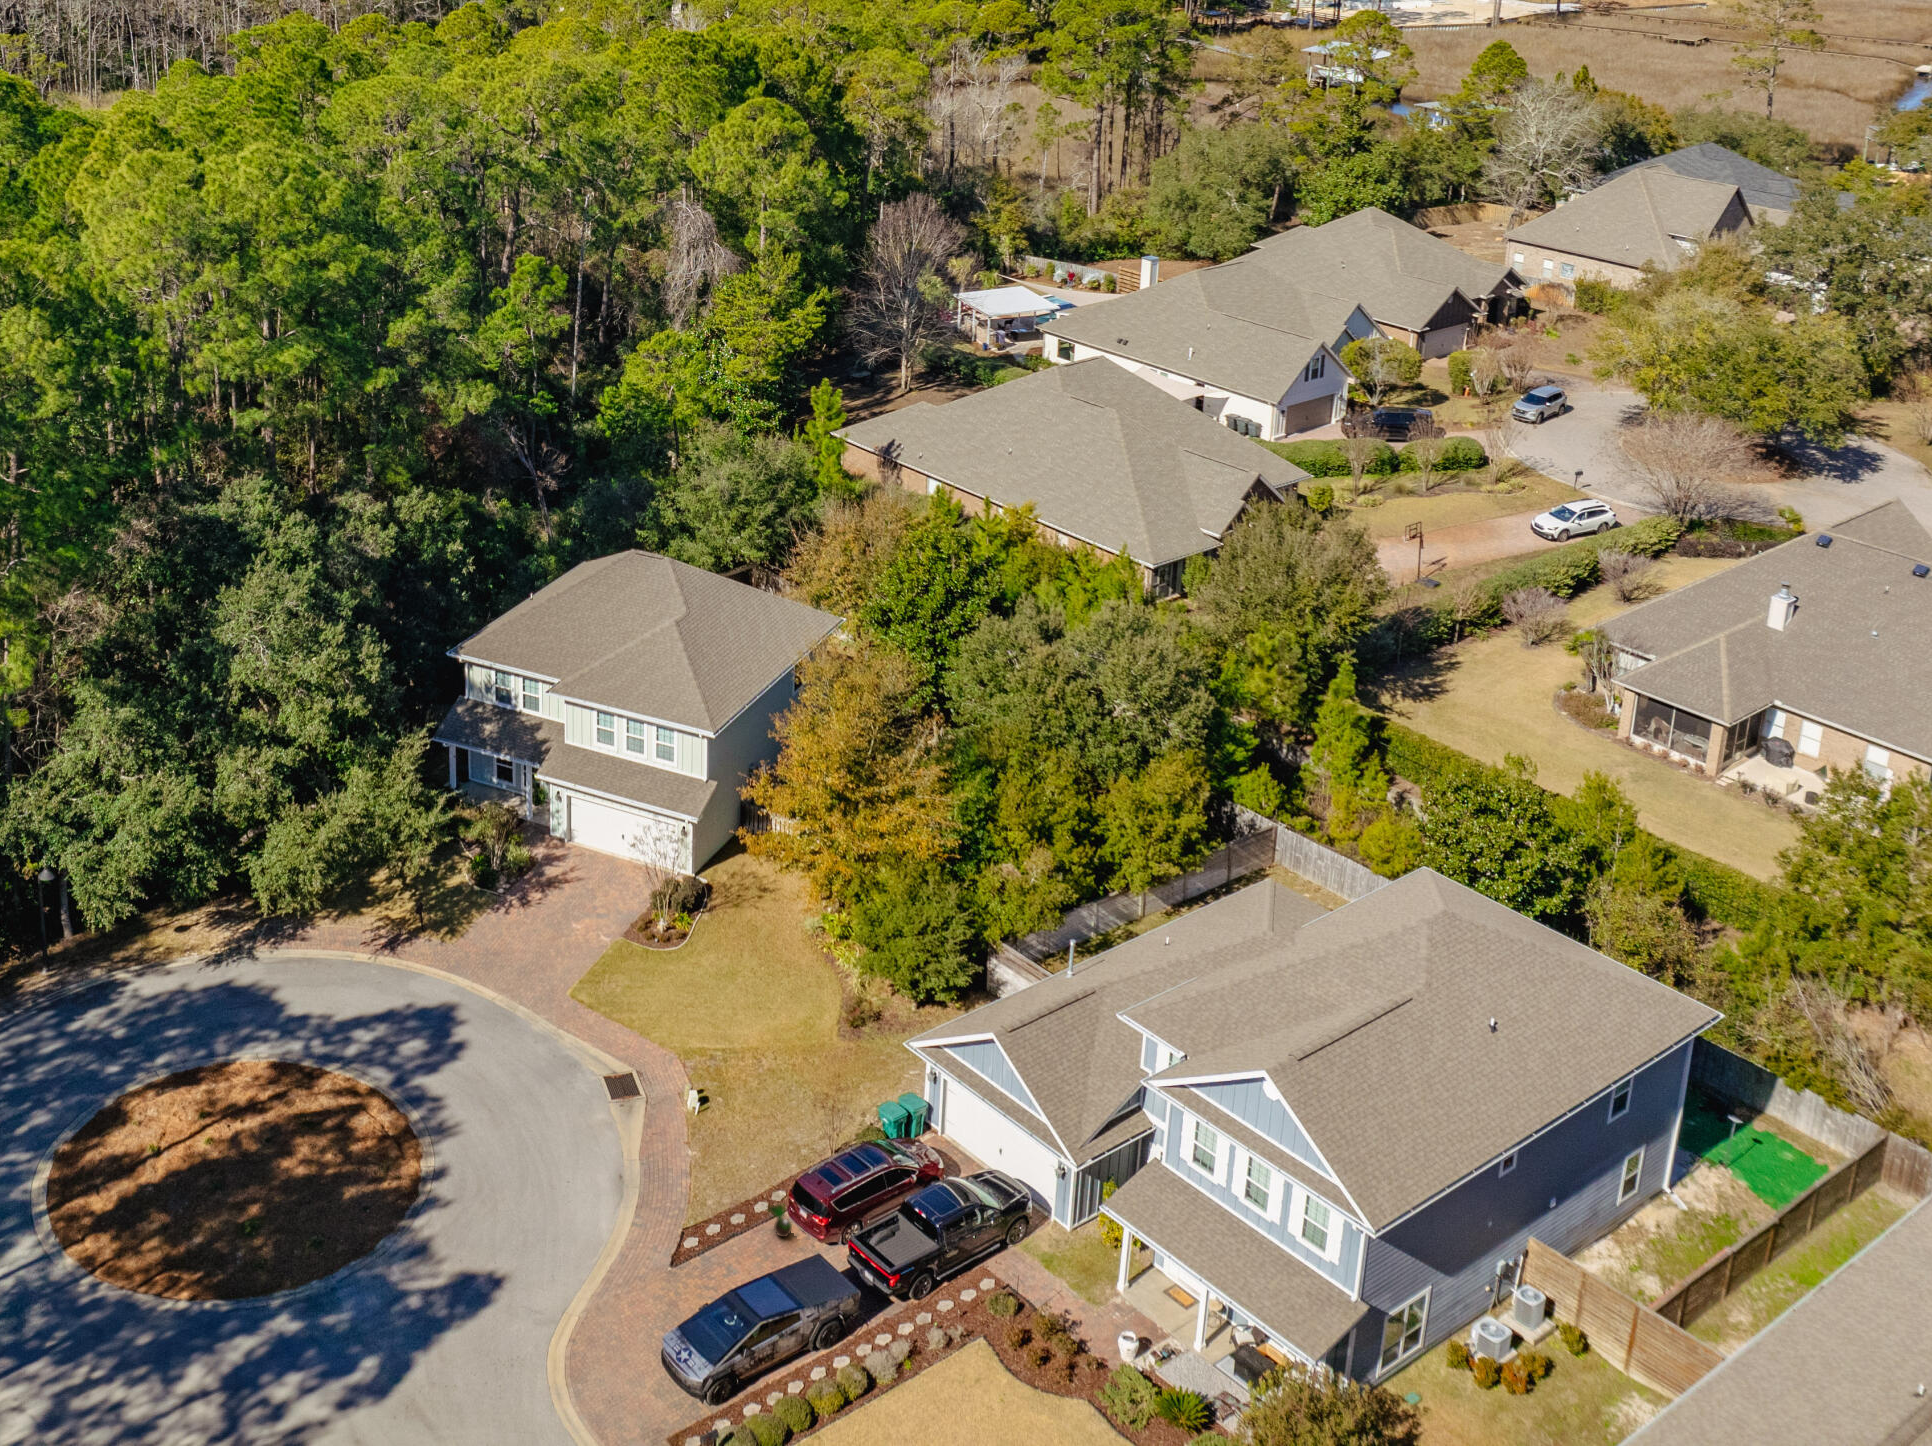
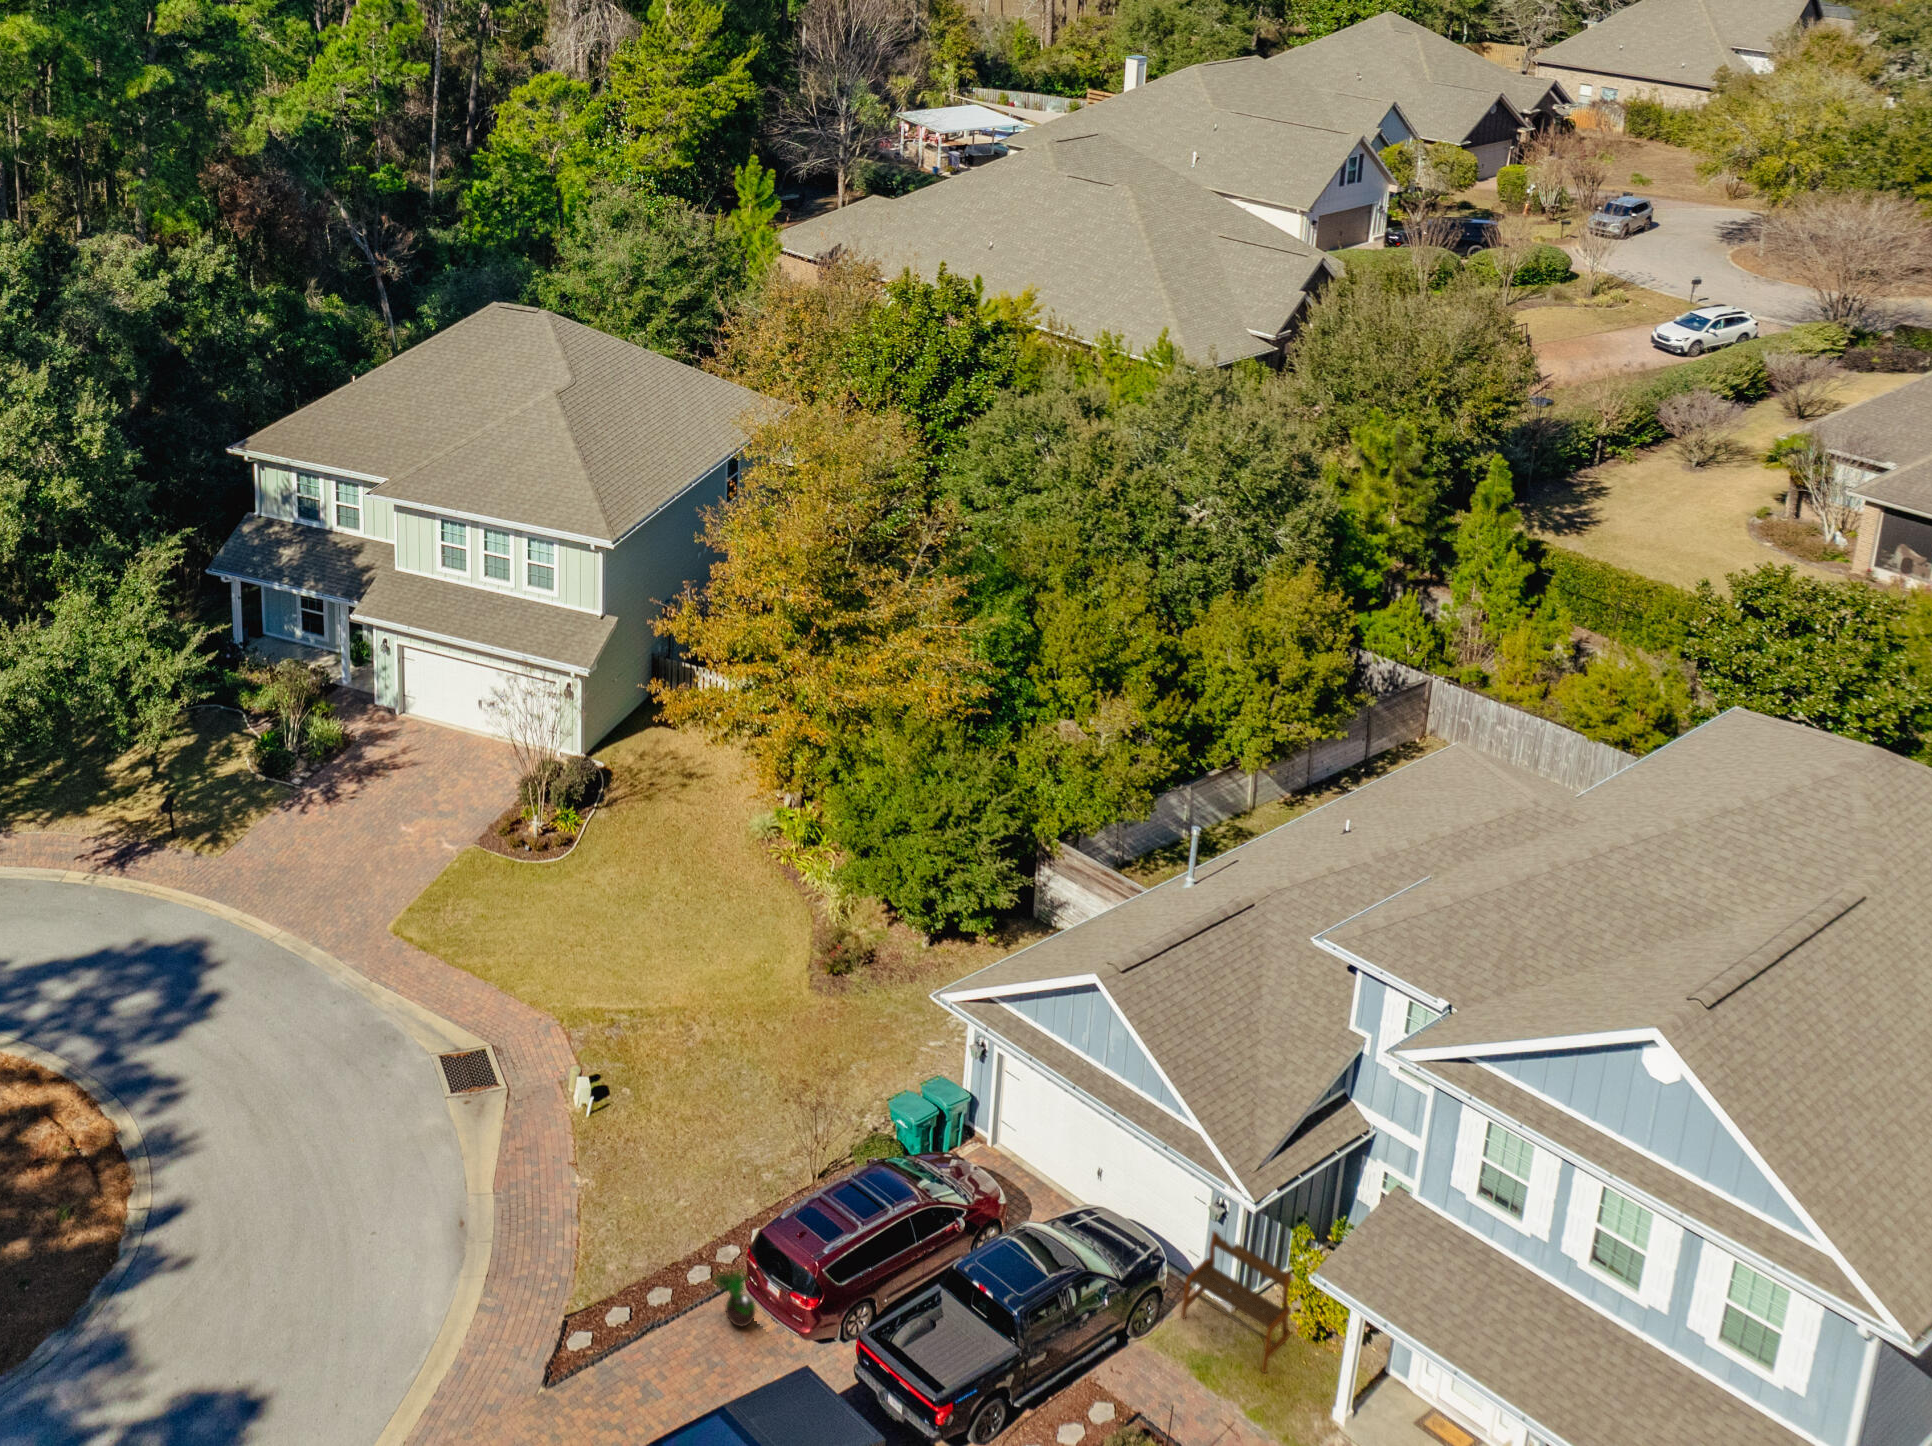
bench: none [1040,1183,1101,1265] -> present [1181,1231,1291,1372]

